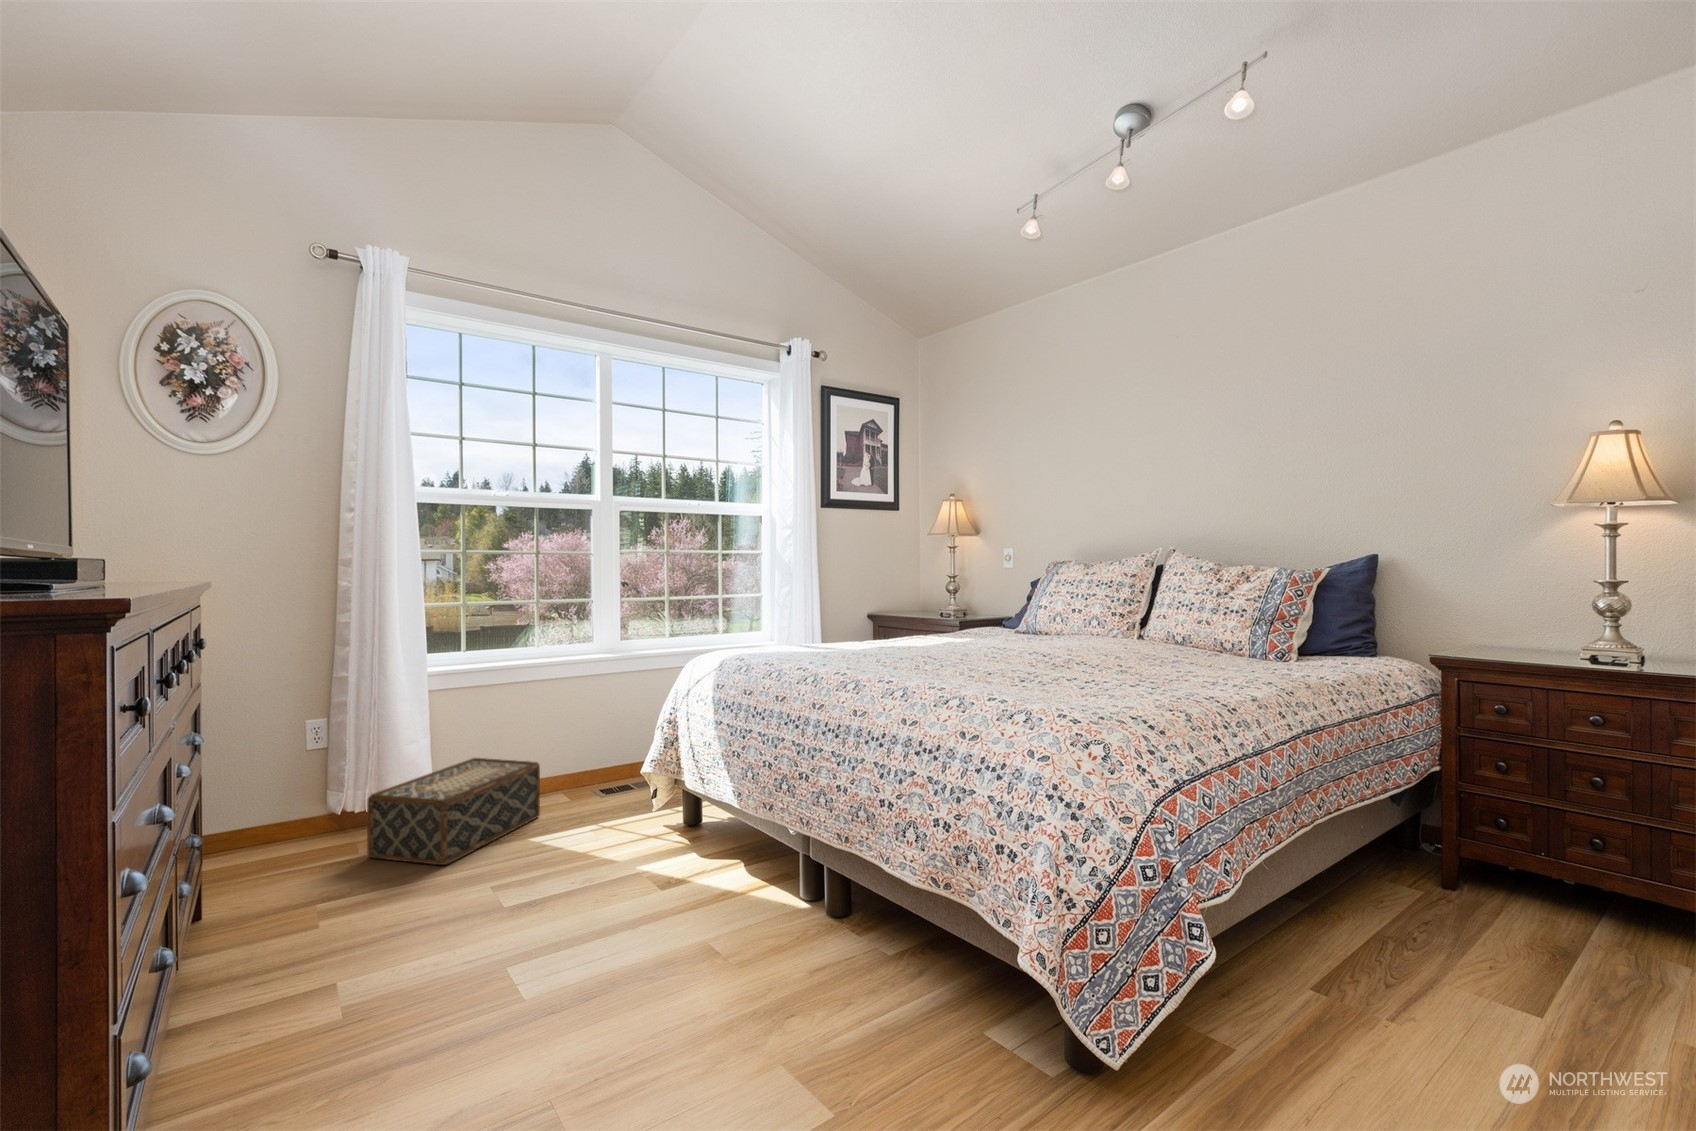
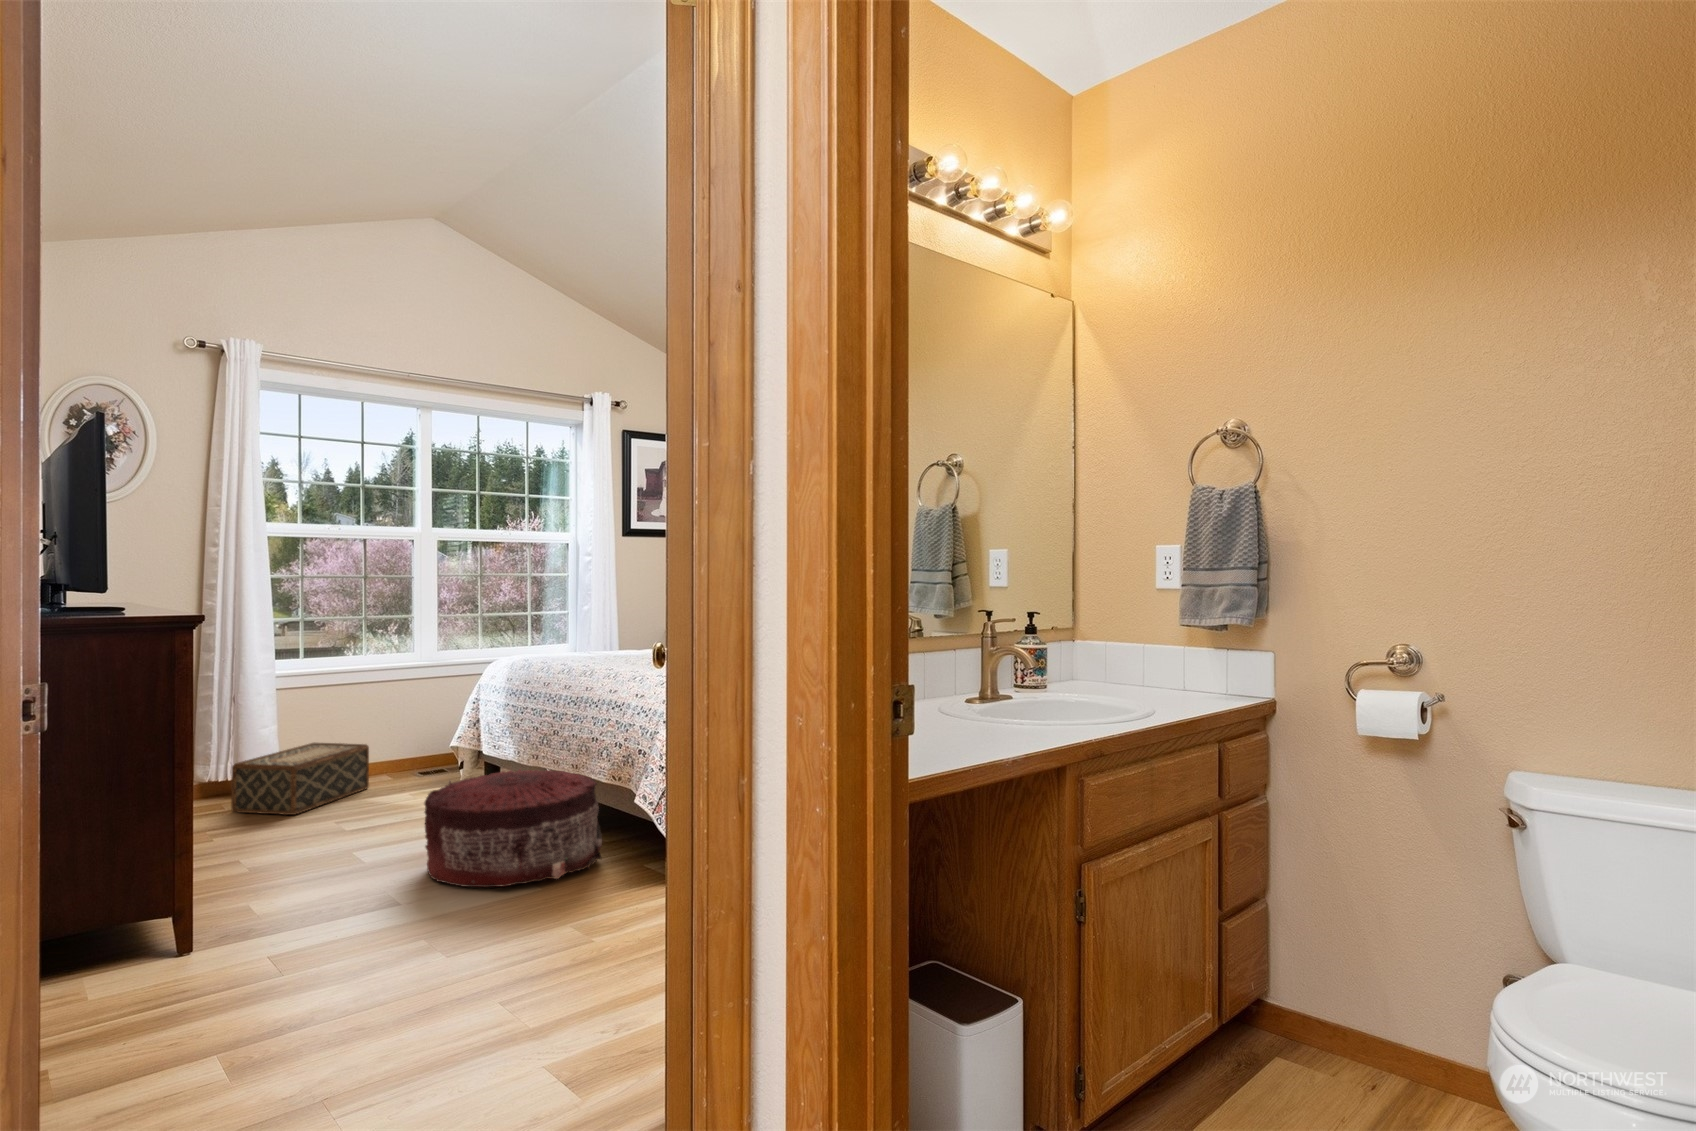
pouf: none [623,825,894,1063] -> present [425,769,602,887]

